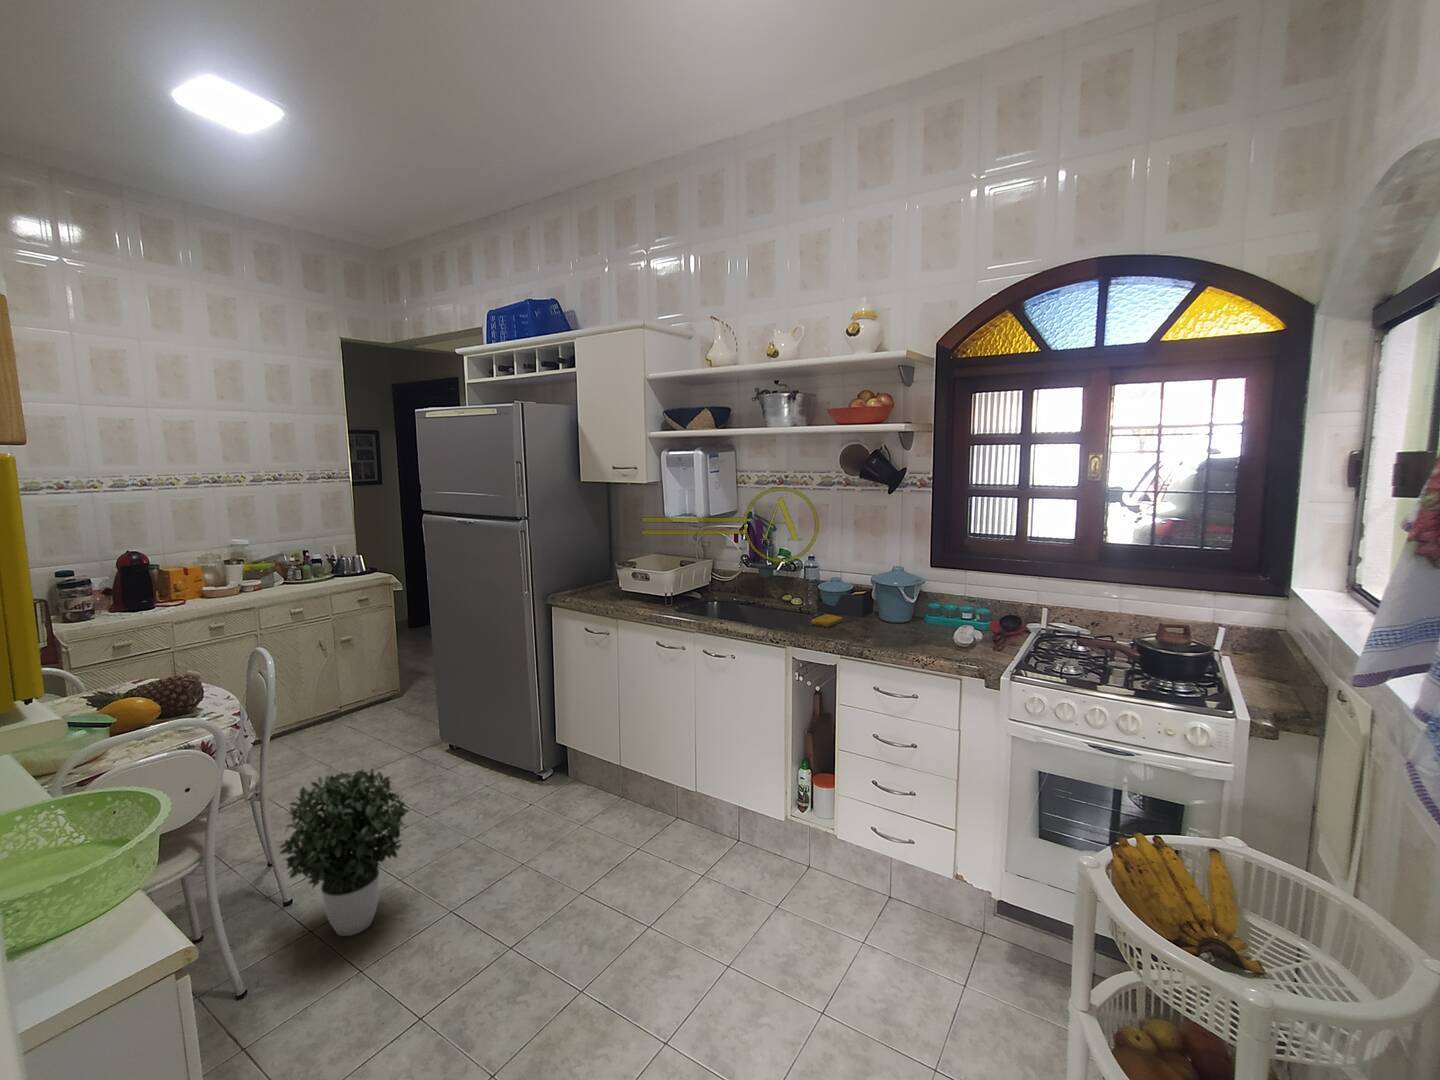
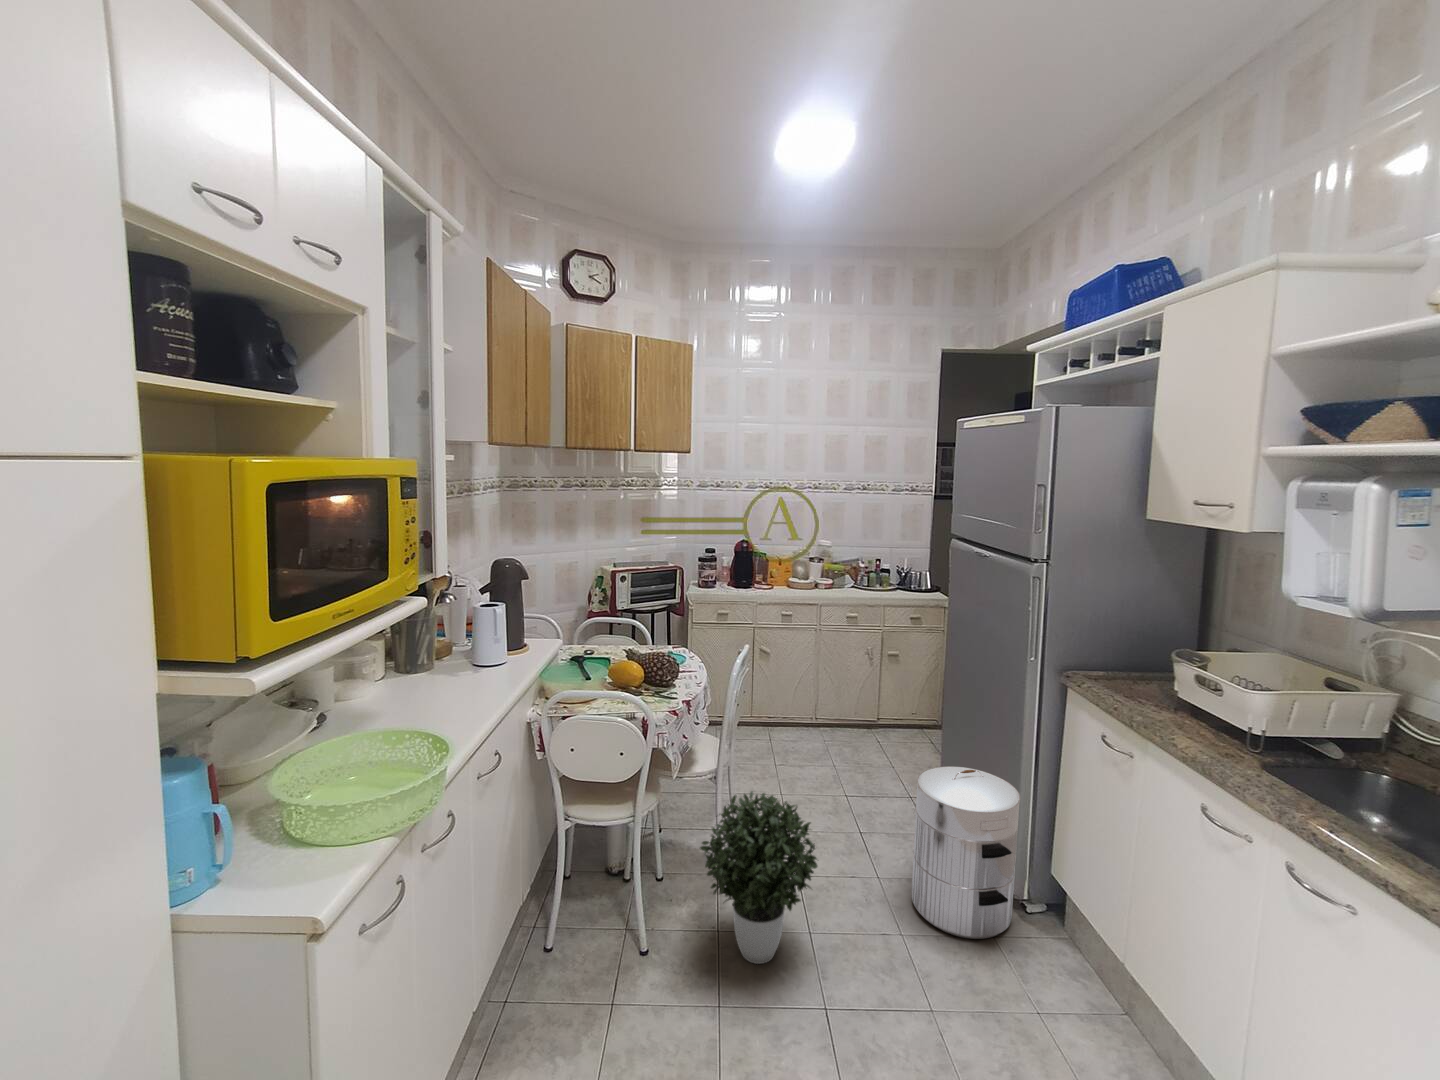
waste bin: none [452,691,540,824] -> present [911,766,1021,939]

